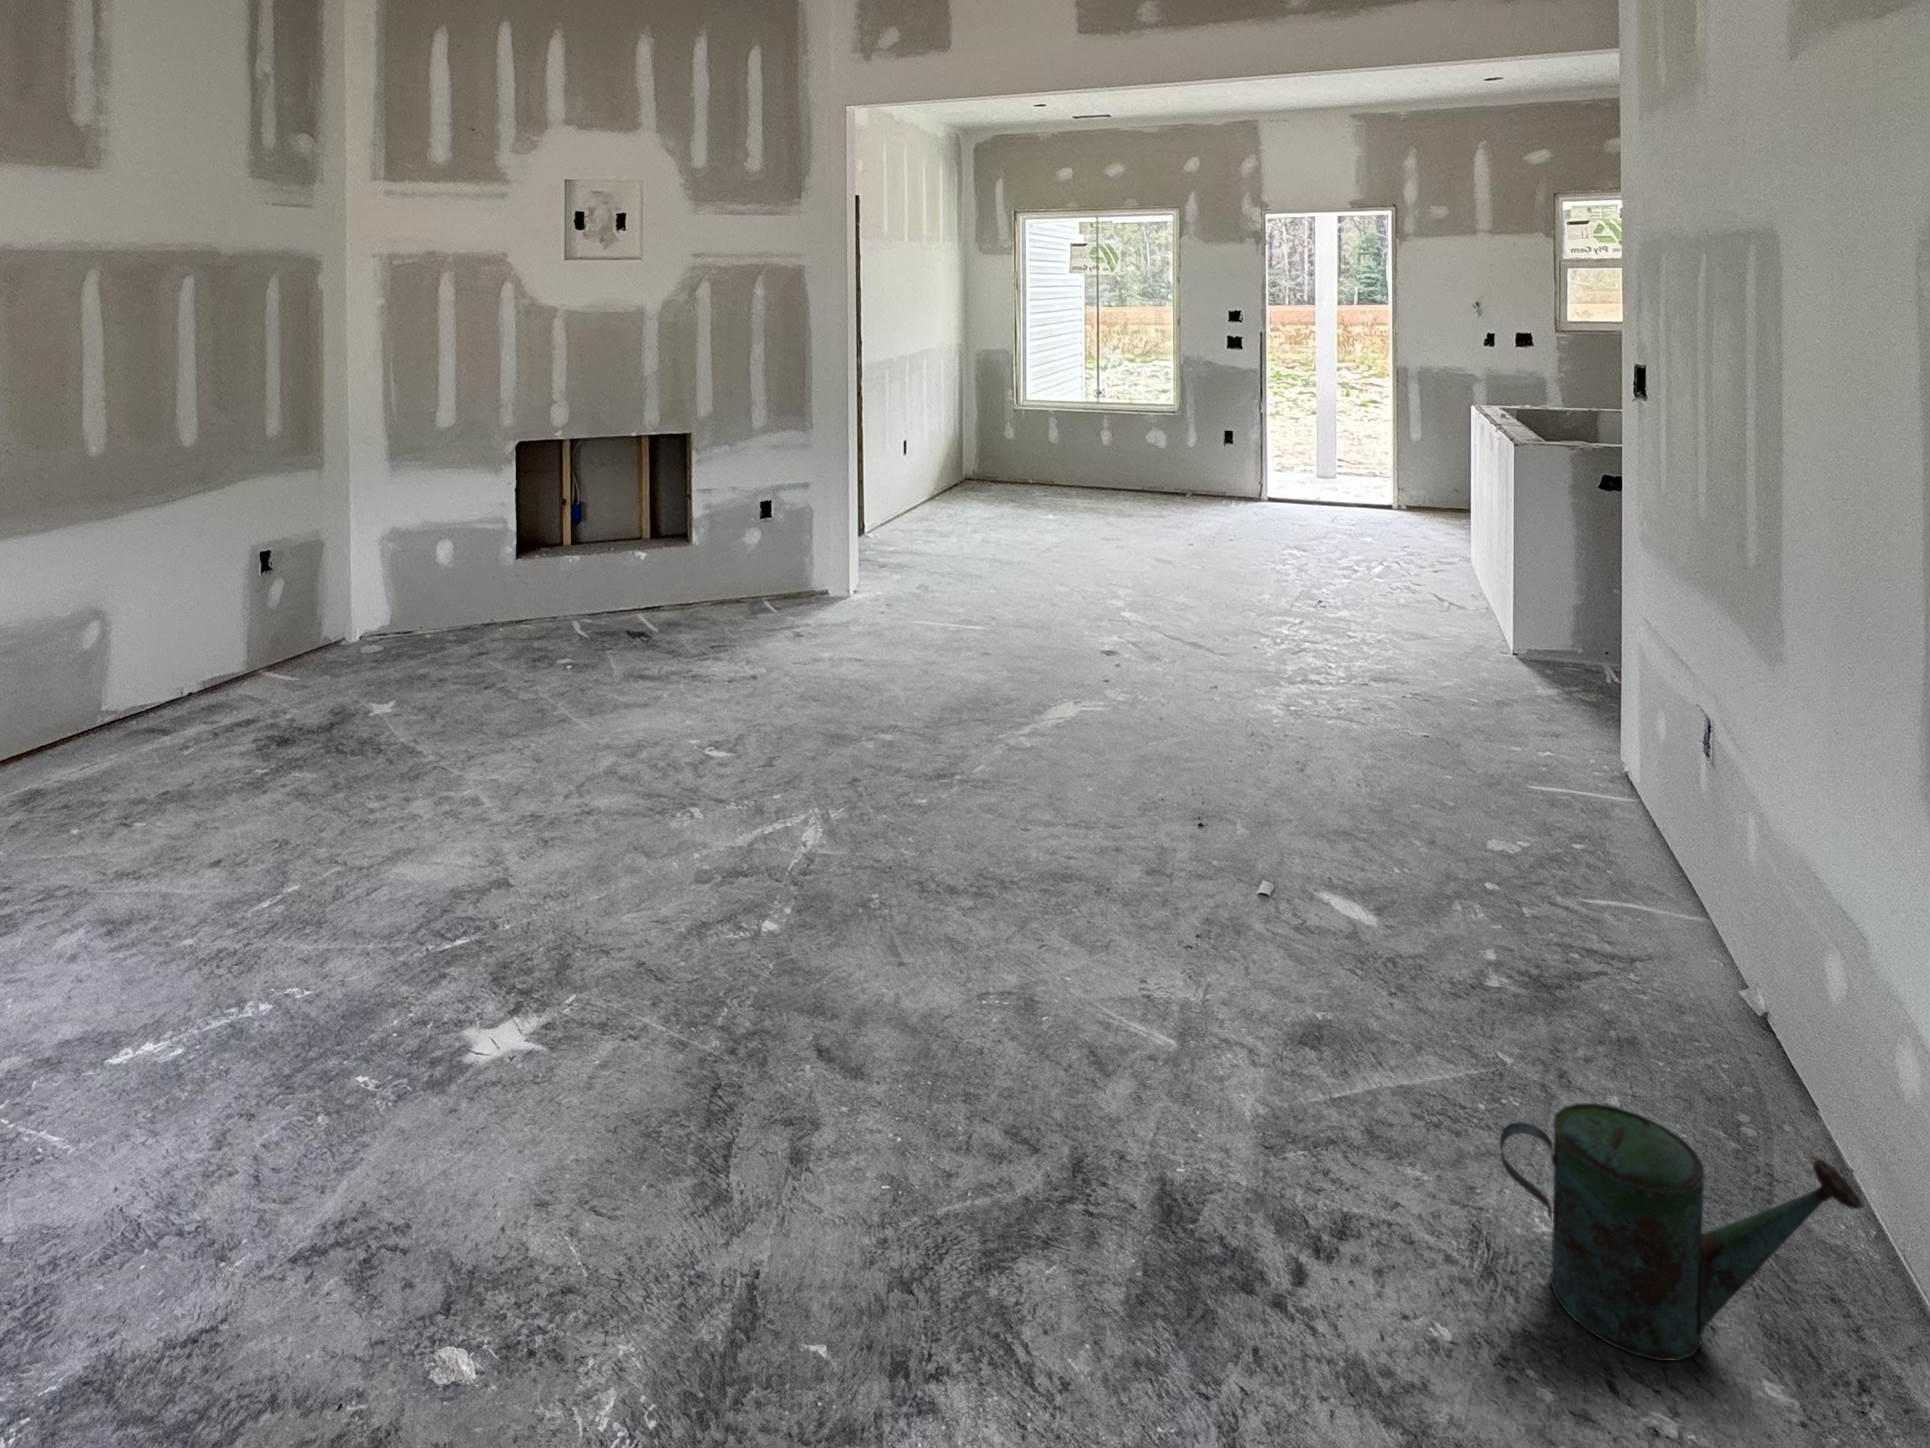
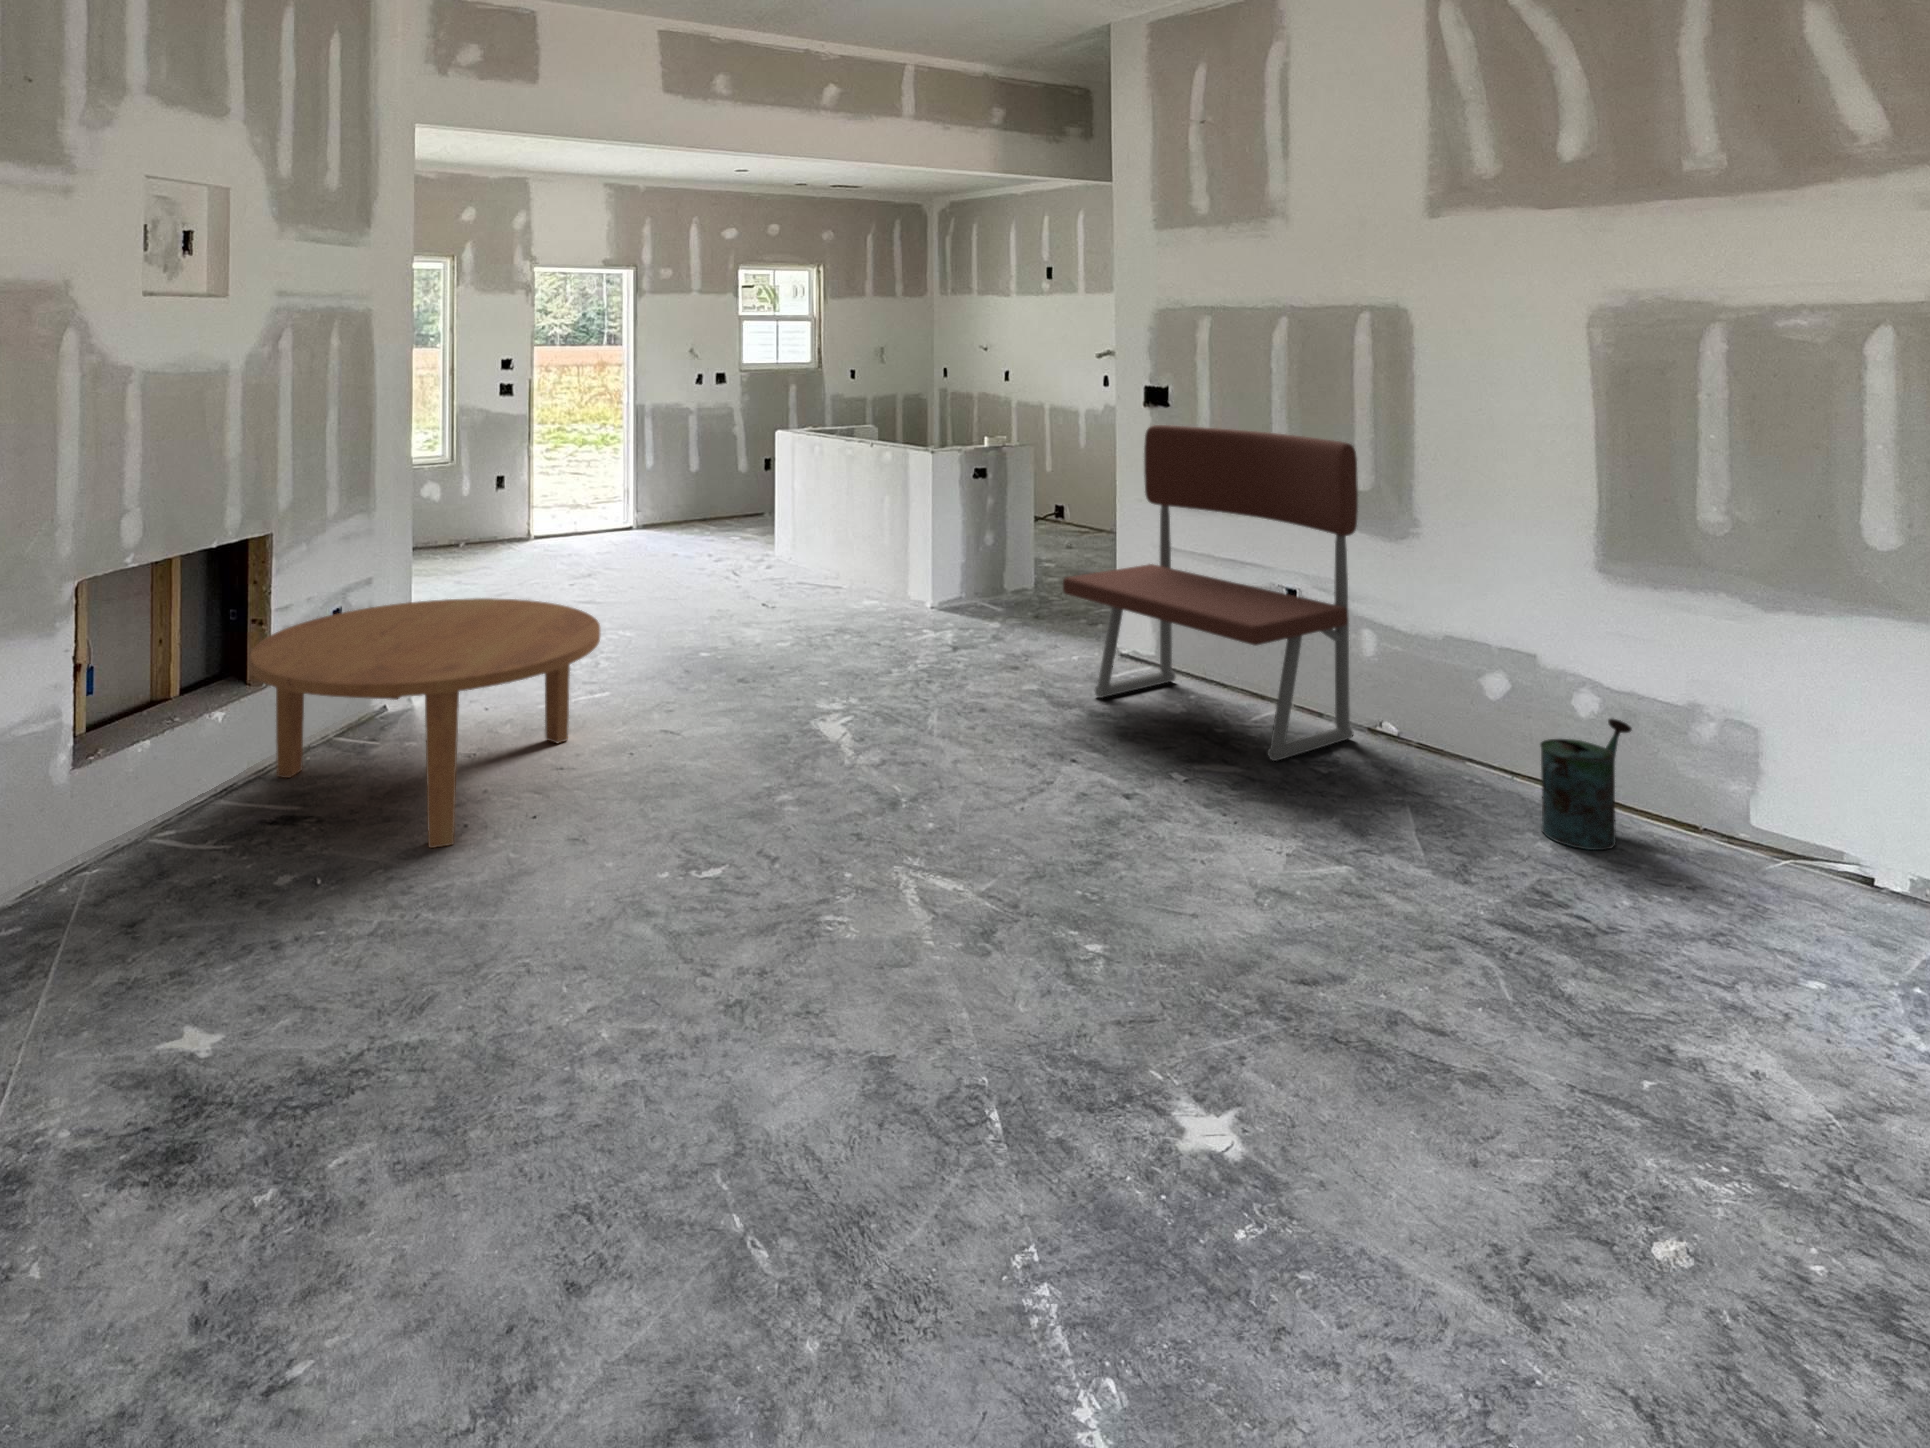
bench: none [1357,452,1682,1023] -> present [1063,425,1358,761]
coffee table: none [606,503,868,680] -> present [250,598,600,848]

